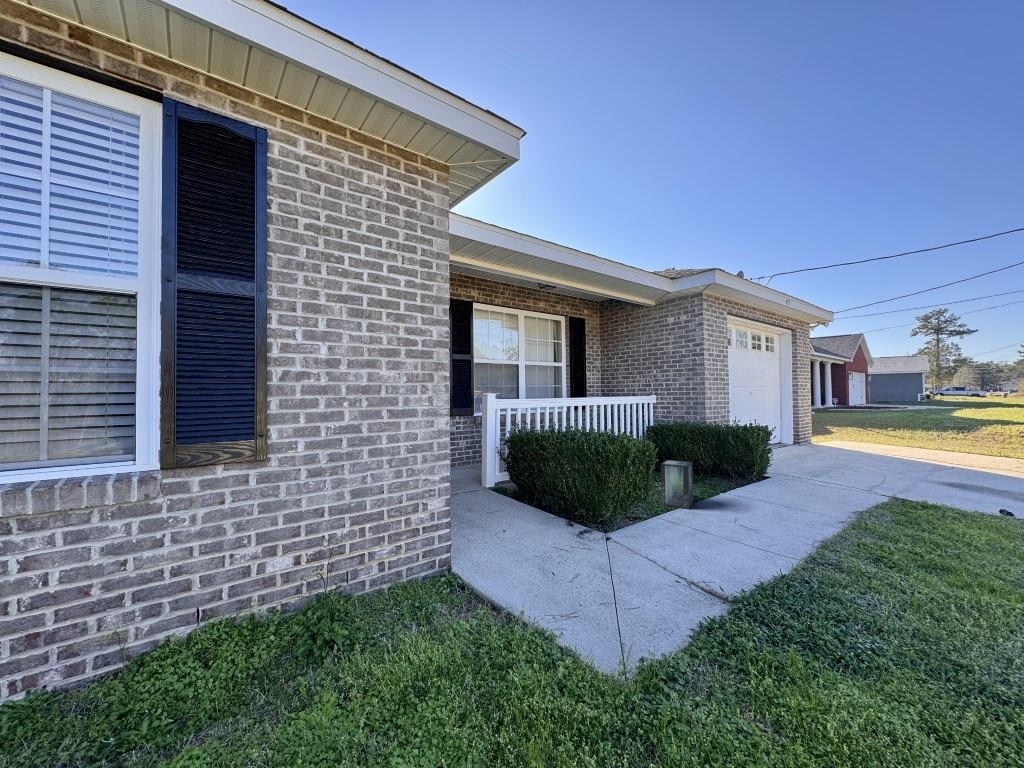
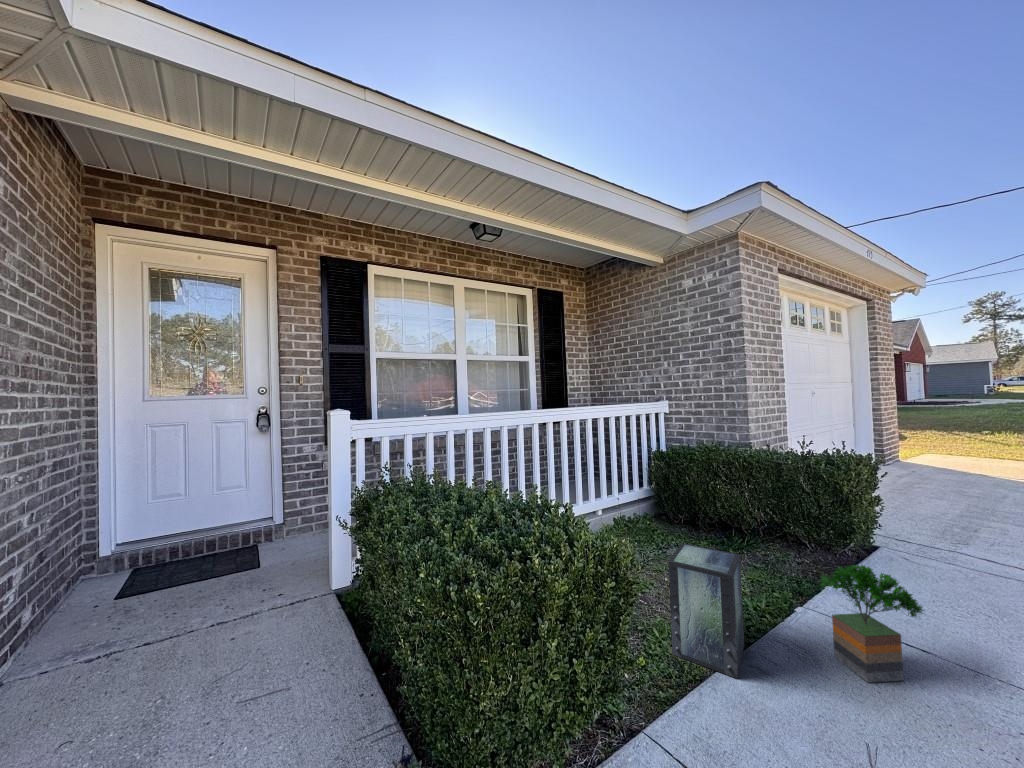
potted tree: none [725,464,763,509] -> present [821,564,923,683]

